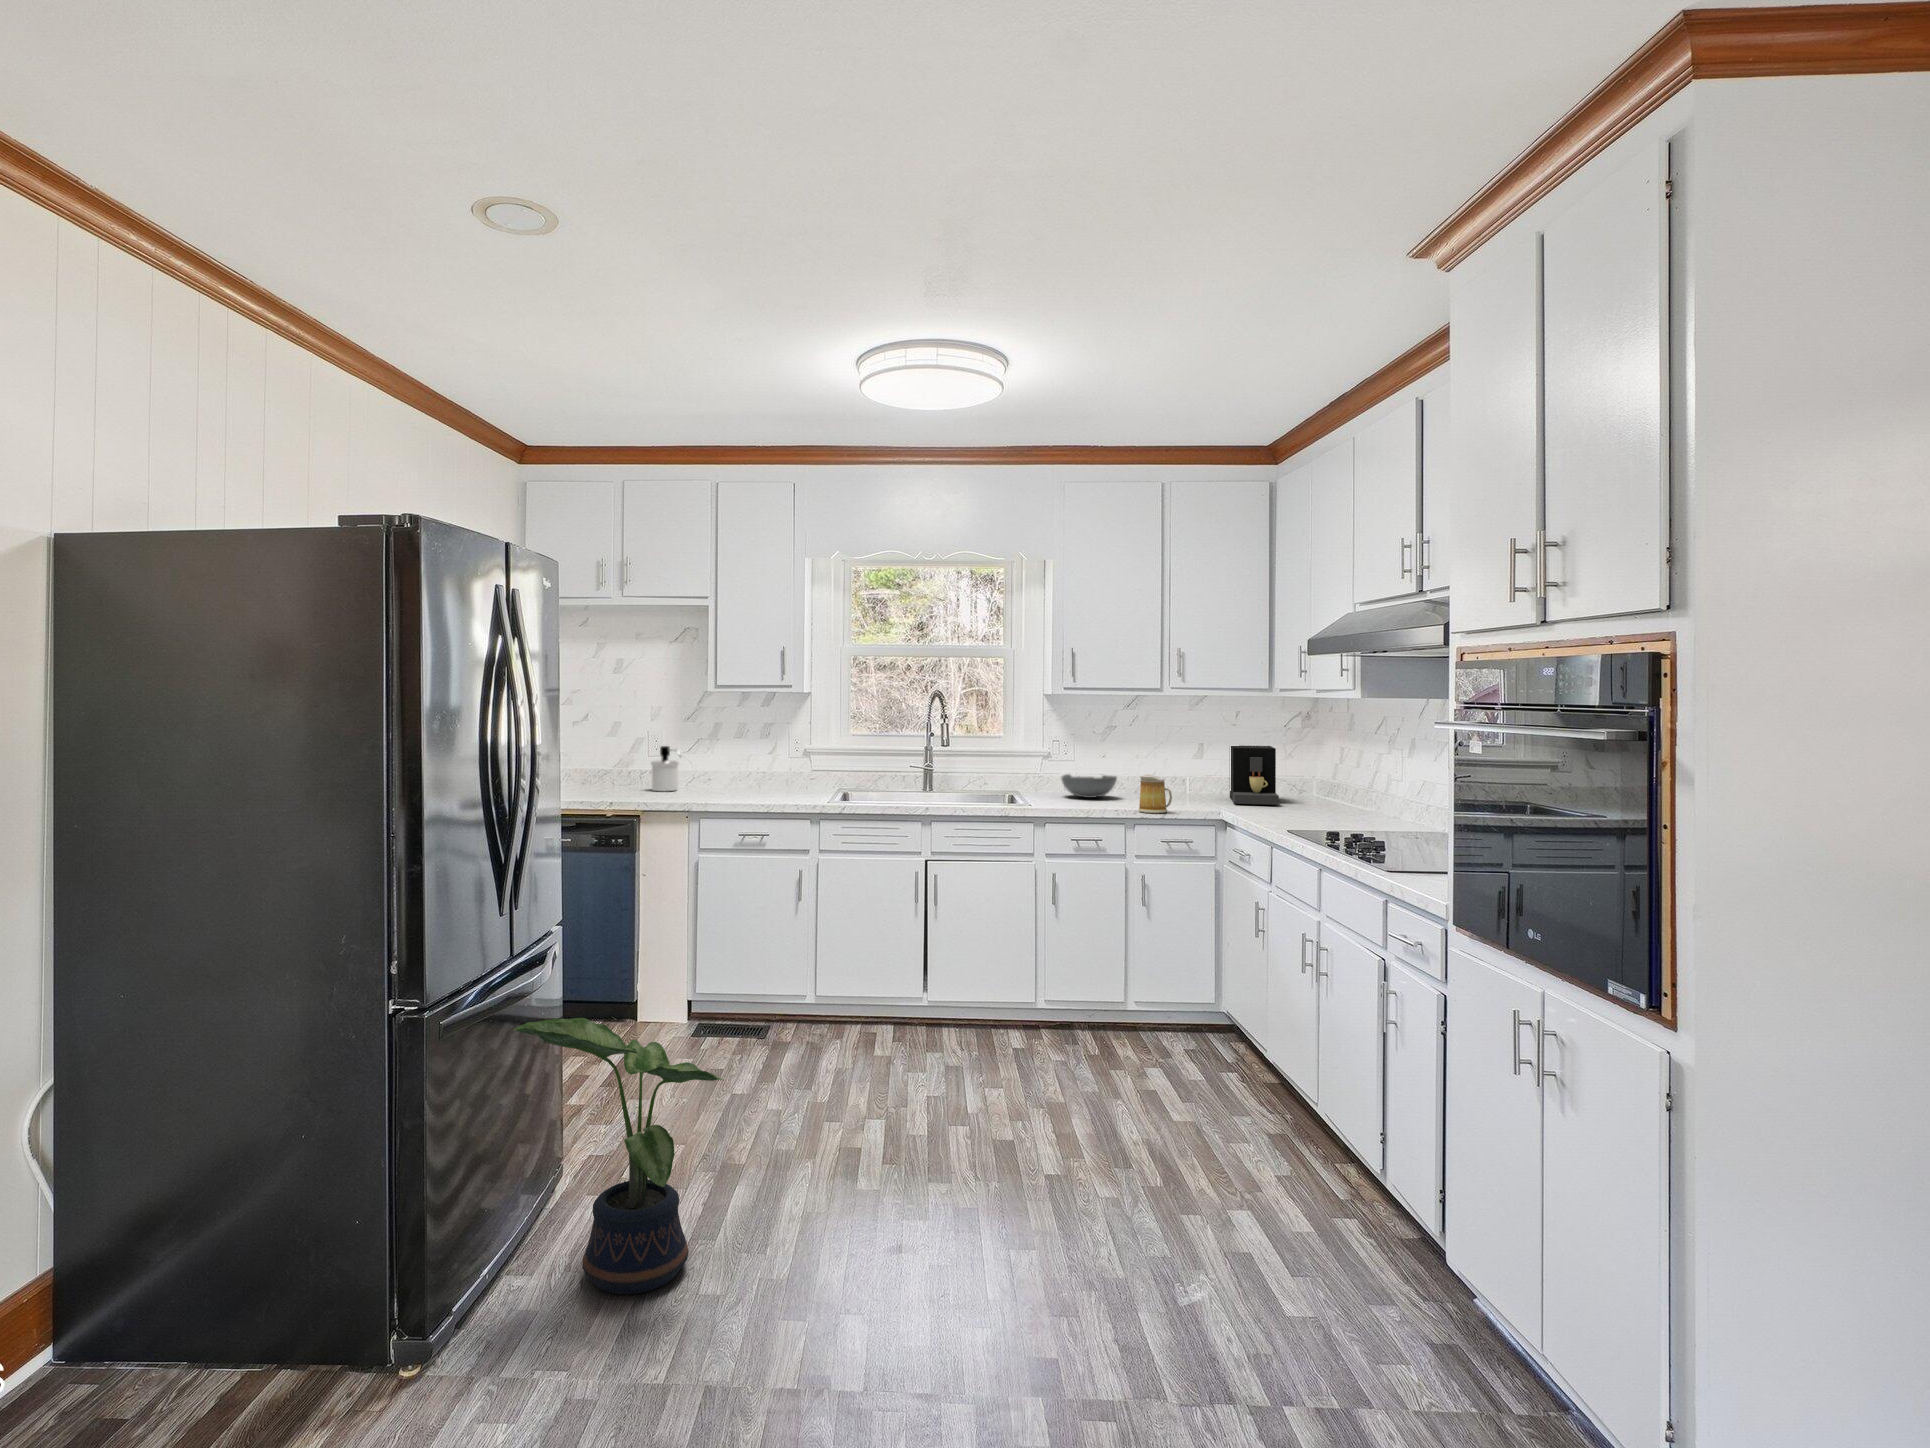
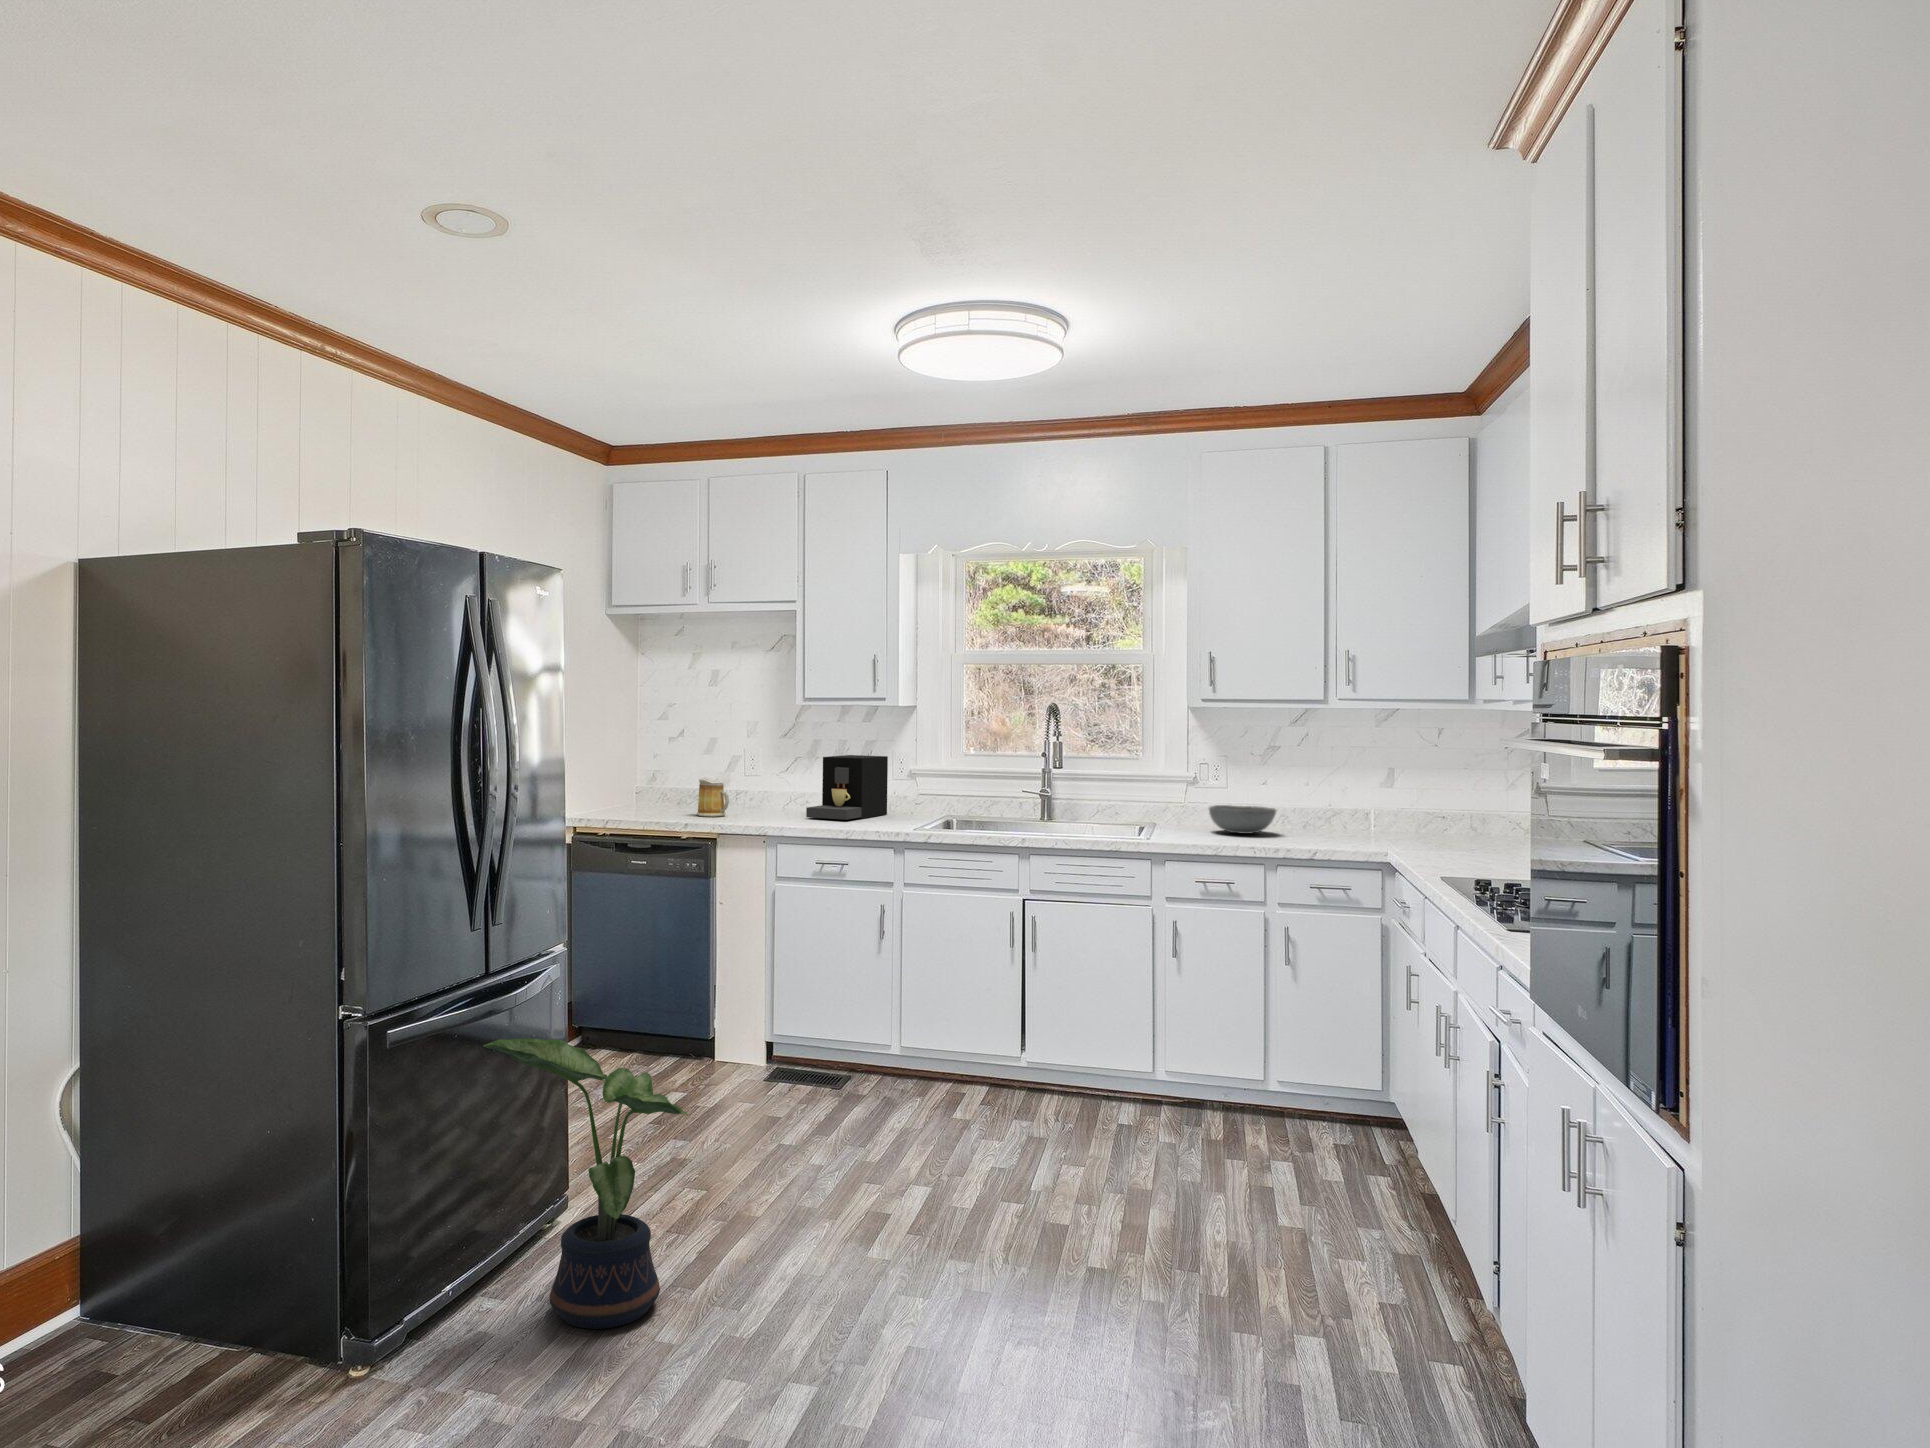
coffee maker: present [1230,745,1279,805] -> present [806,755,888,820]
soap dispenser: present [651,746,681,791] -> none [748,762,778,812]
mug: present [1138,774,1172,813] -> present [697,777,729,817]

